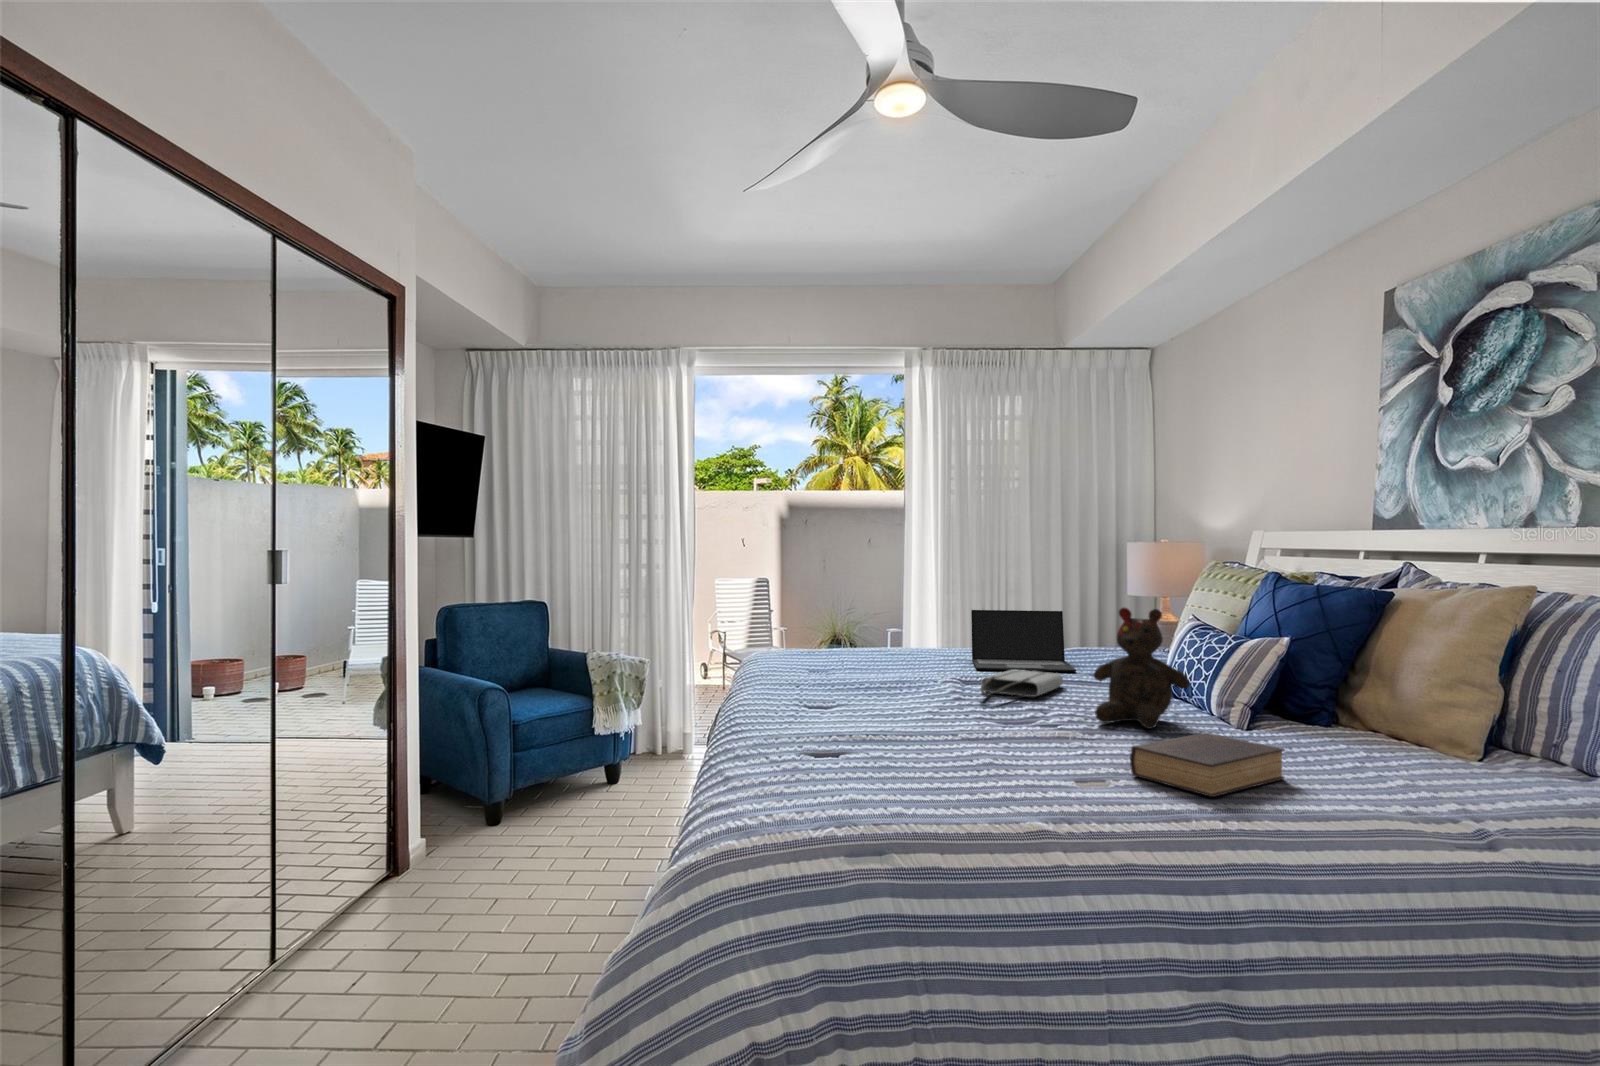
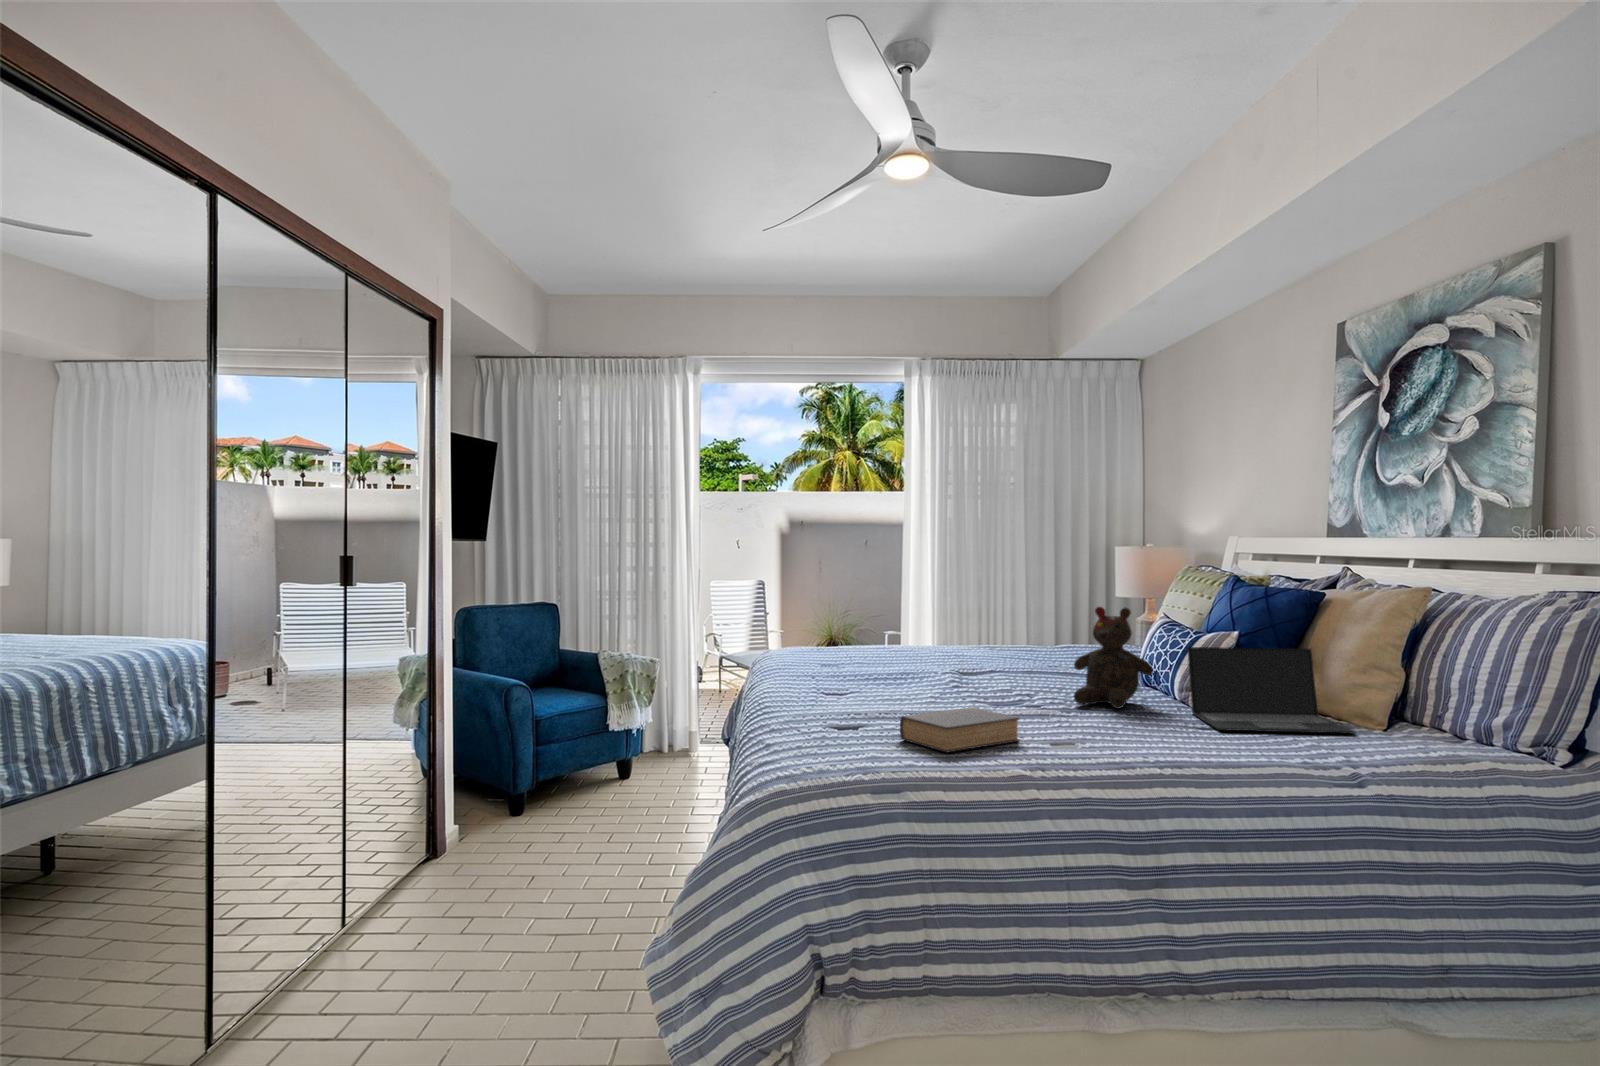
laptop: present [971,610,1076,671] -> present [1188,647,1356,734]
tote bag: present [981,670,1063,698] -> none [977,664,1051,687]
book: present [1130,733,1285,797] -> present [900,707,1019,752]

